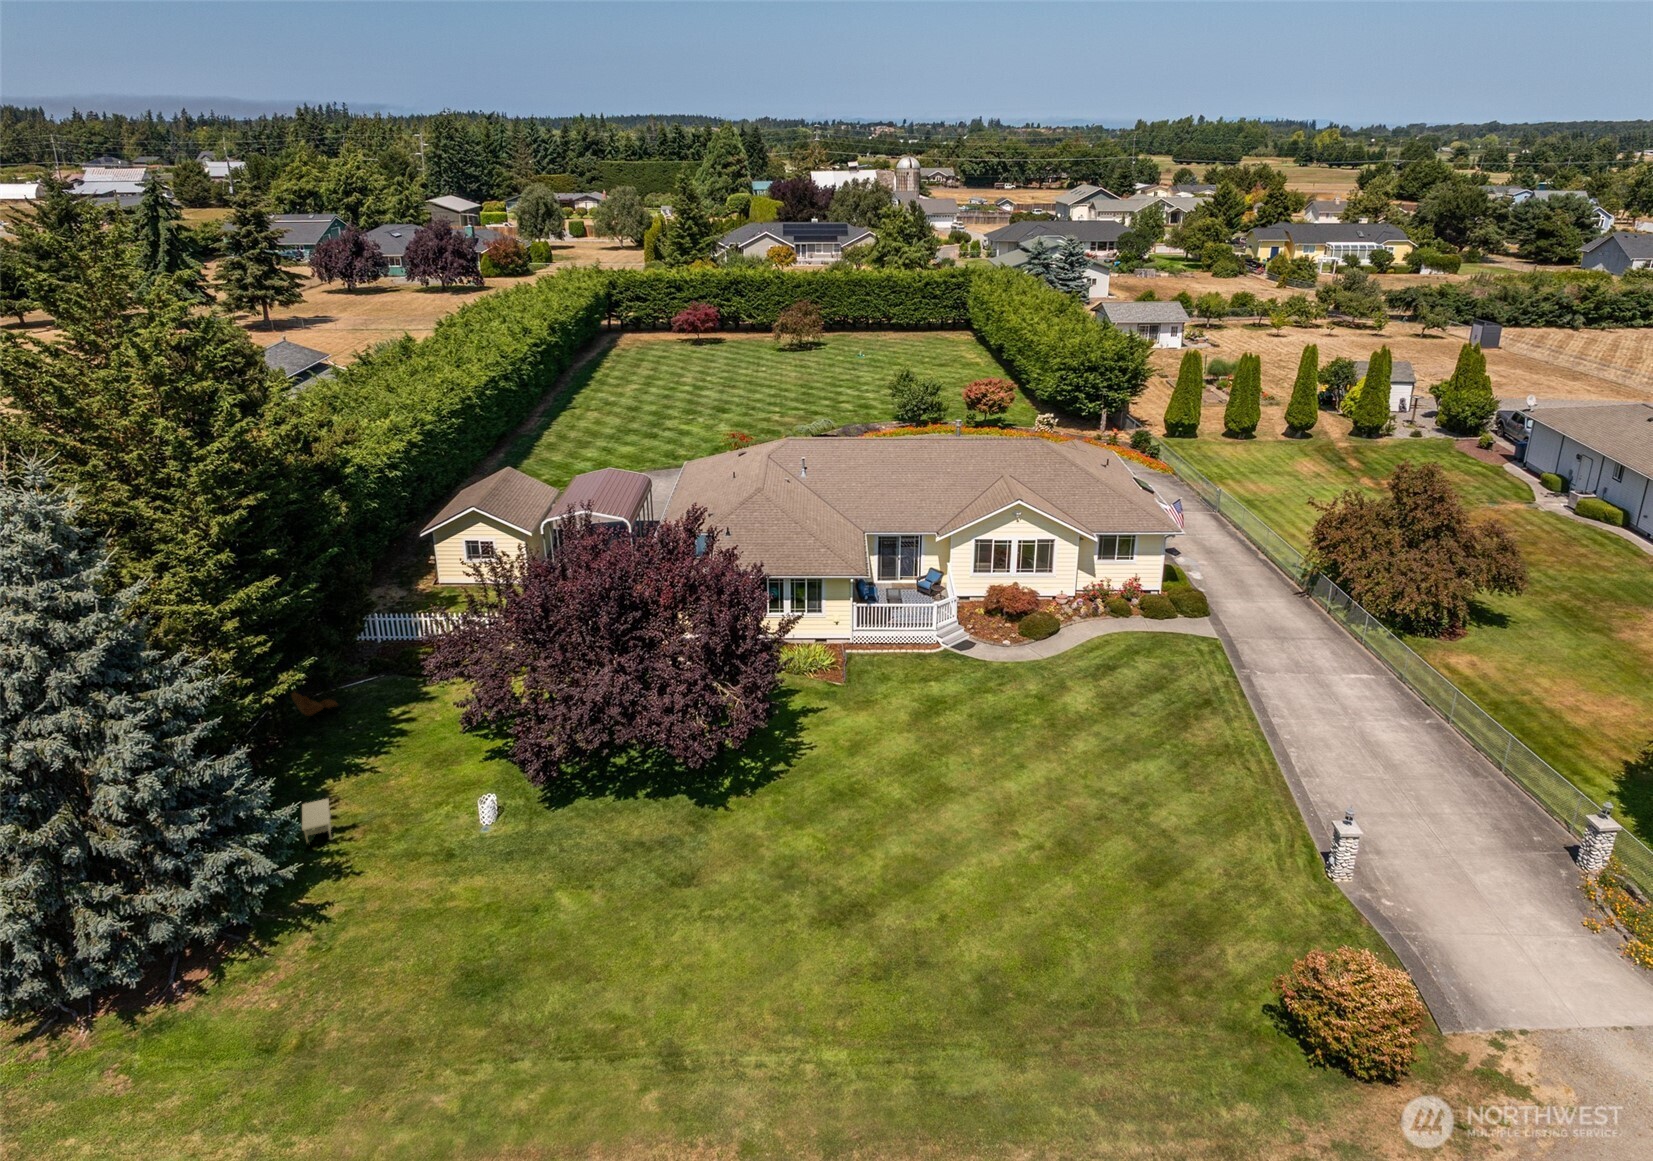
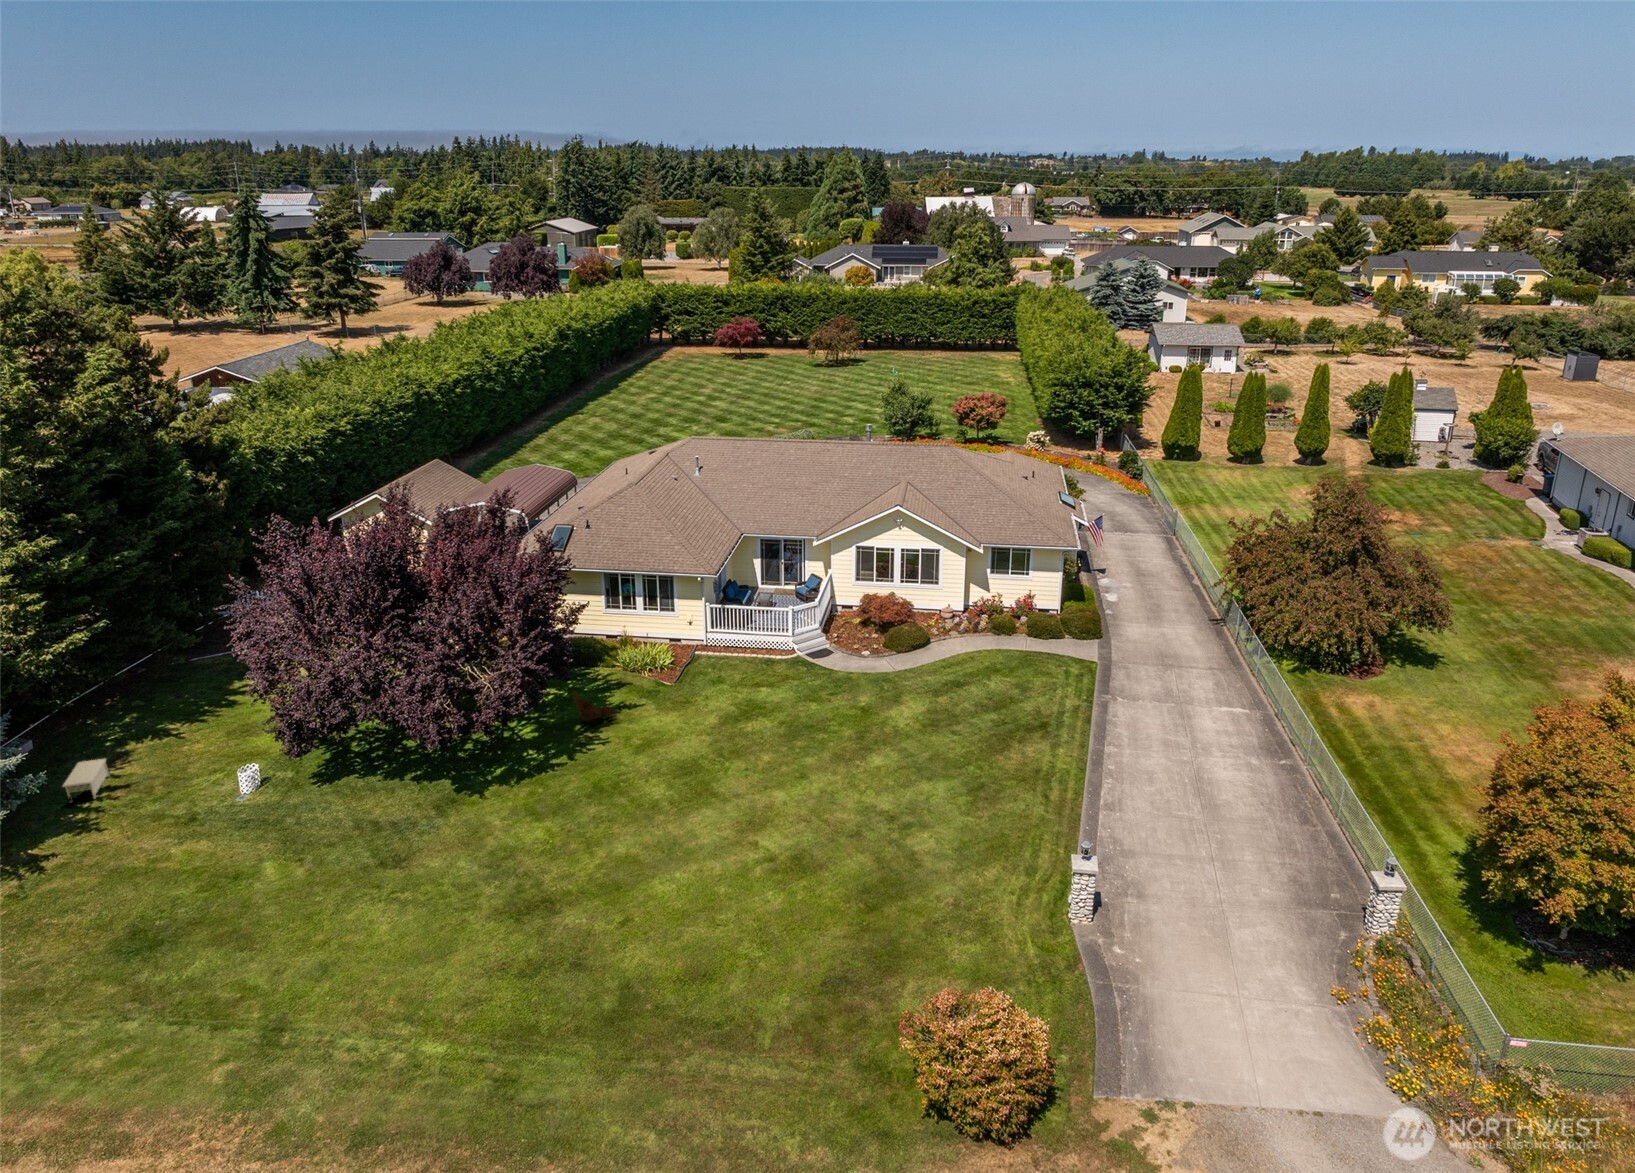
lounge chair: present [291,692,338,719] -> present [572,691,617,726]

